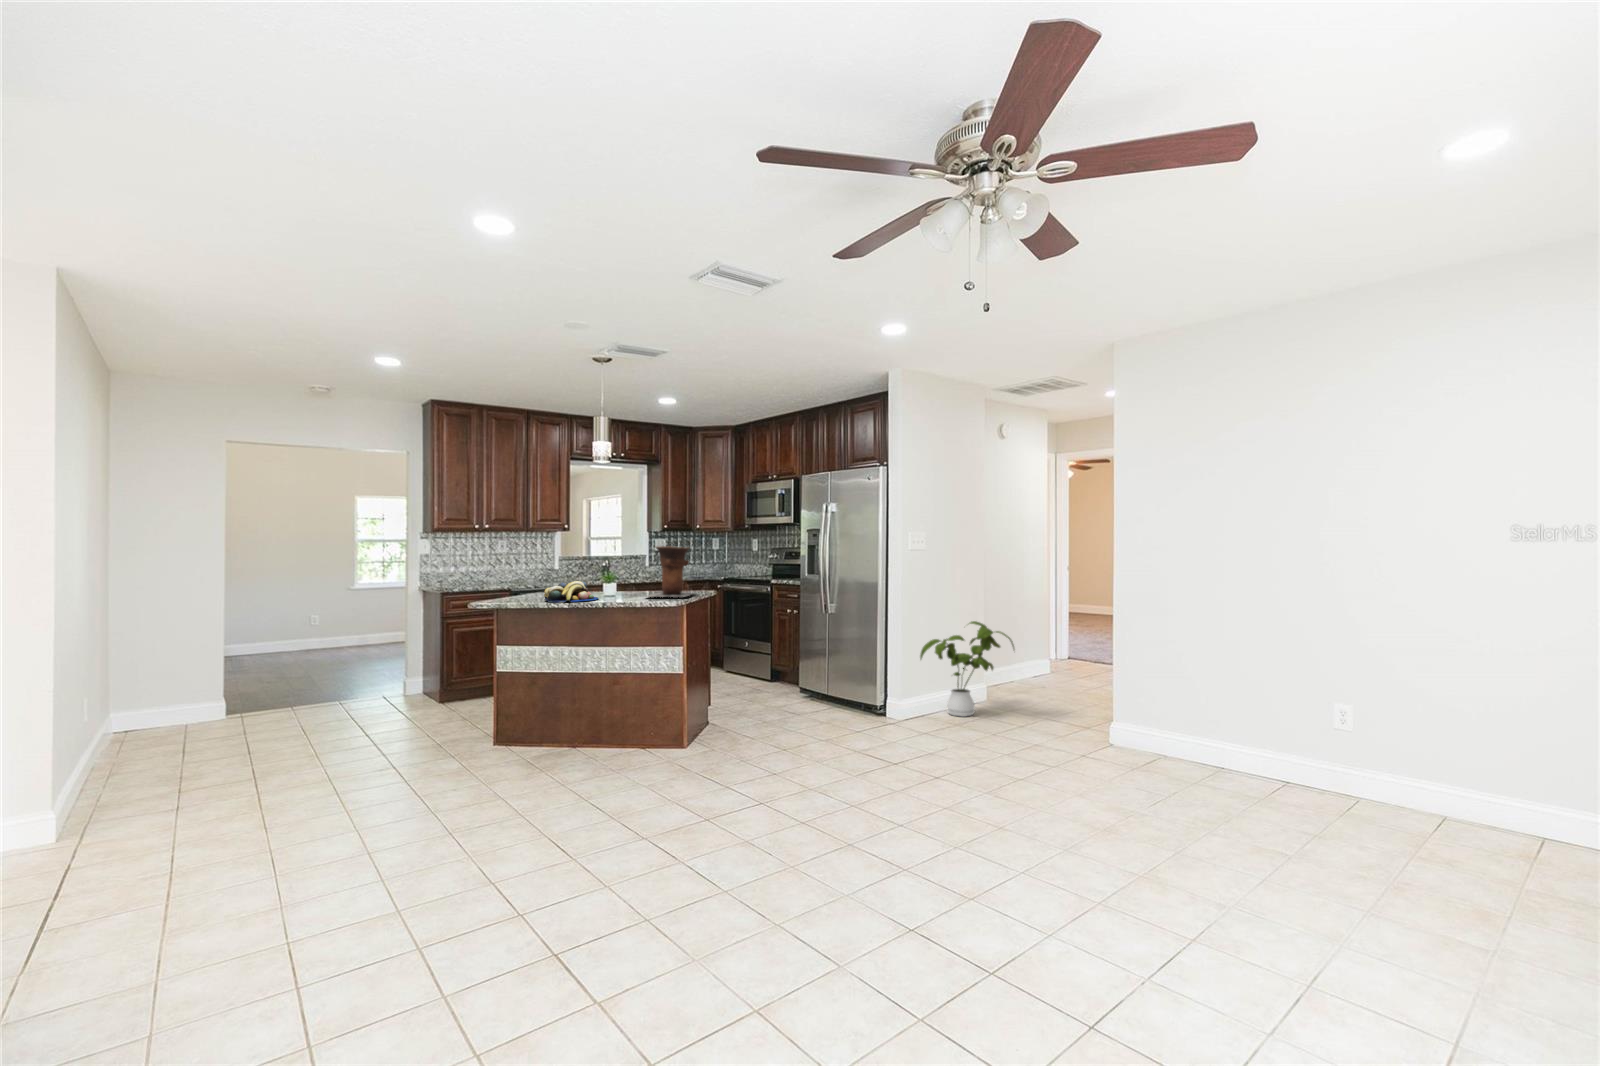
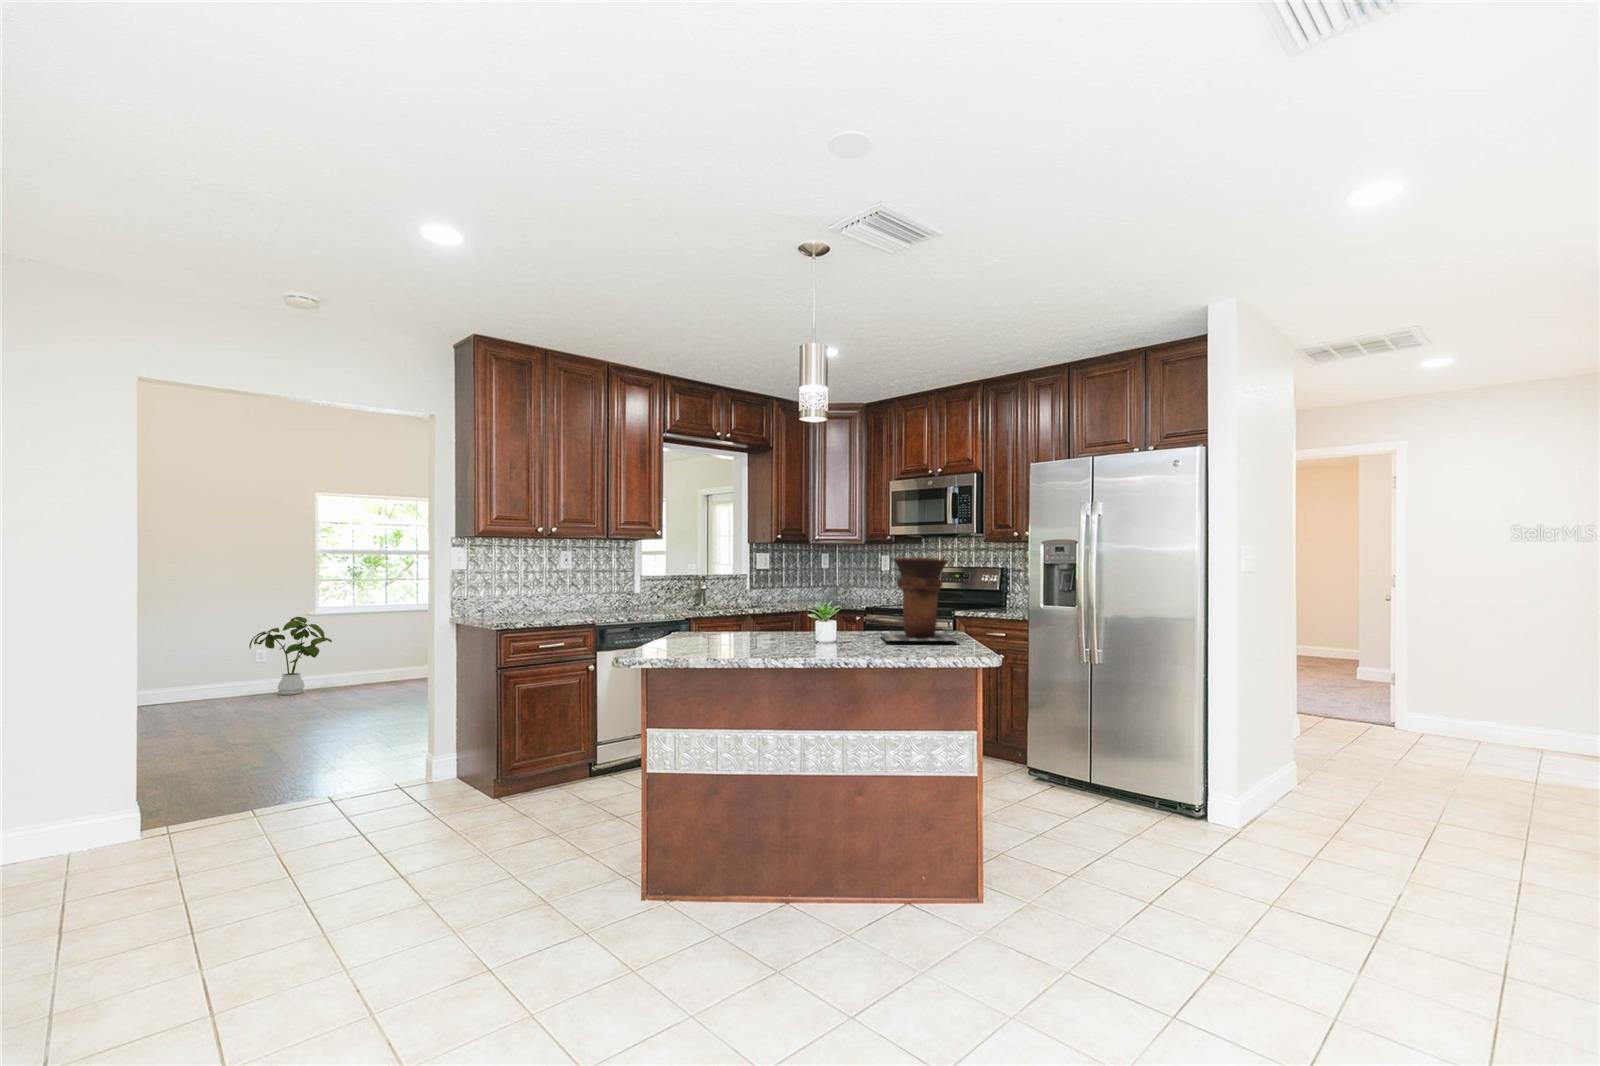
fruit bowl: present [544,581,598,603] -> none [725,614,815,652]
house plant: present [920,621,1014,717] -> present [249,617,332,695]

